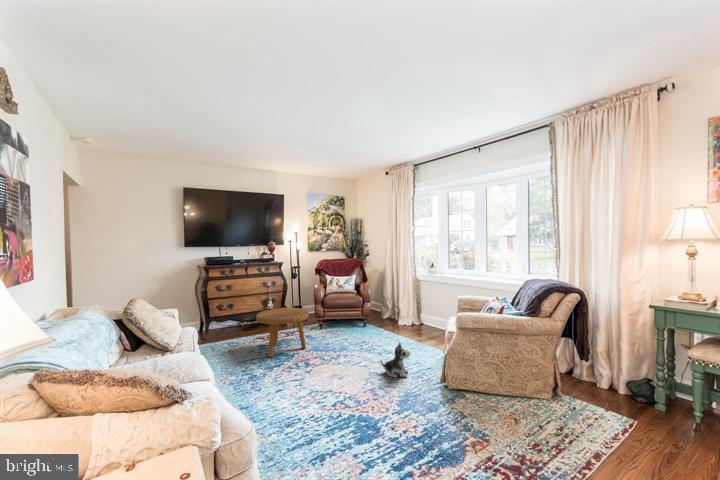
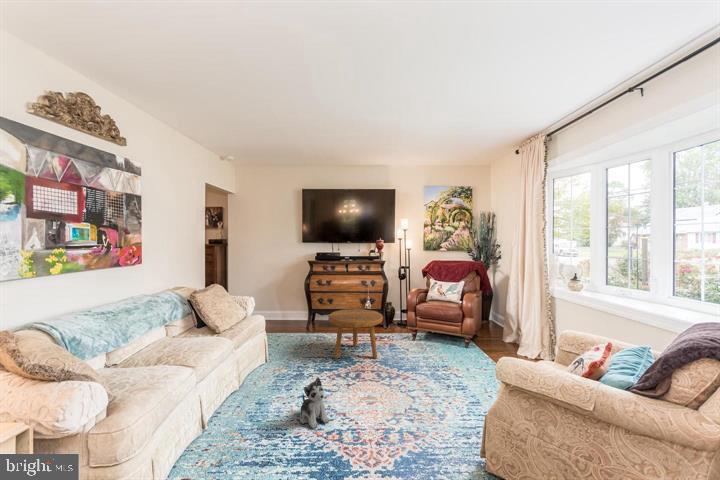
plush toy: present [380,343,410,377] -> present [300,377,329,429]

